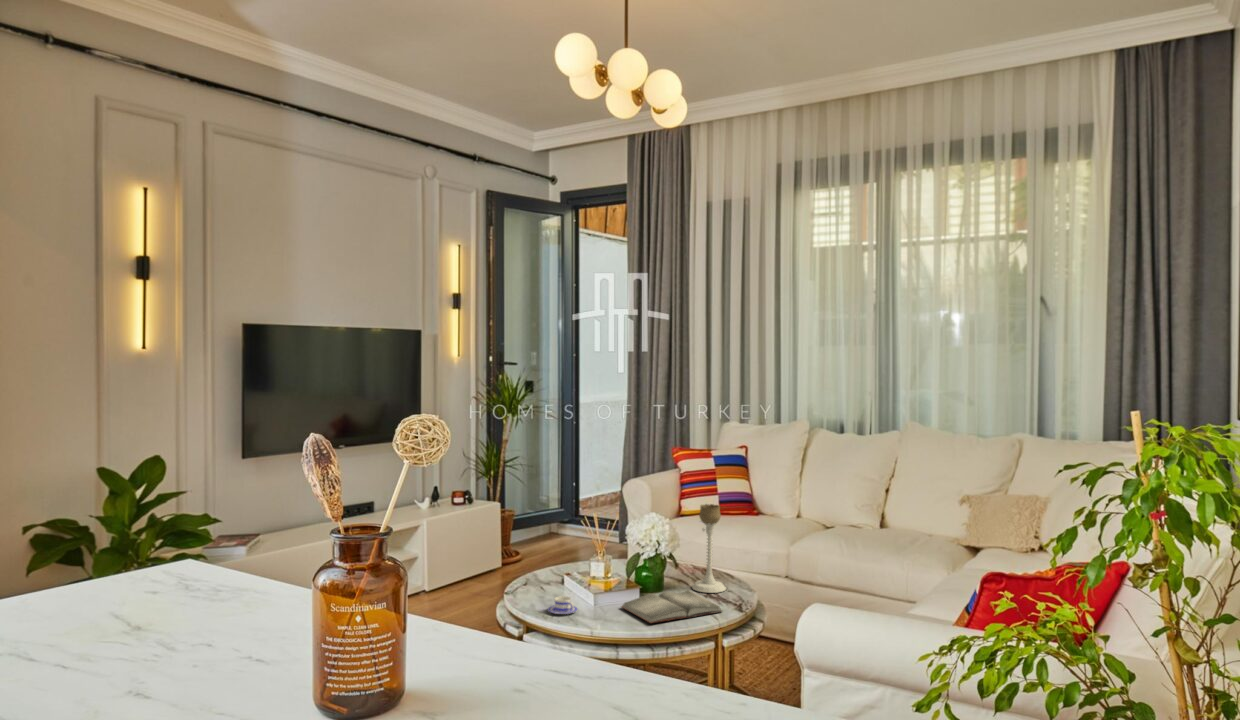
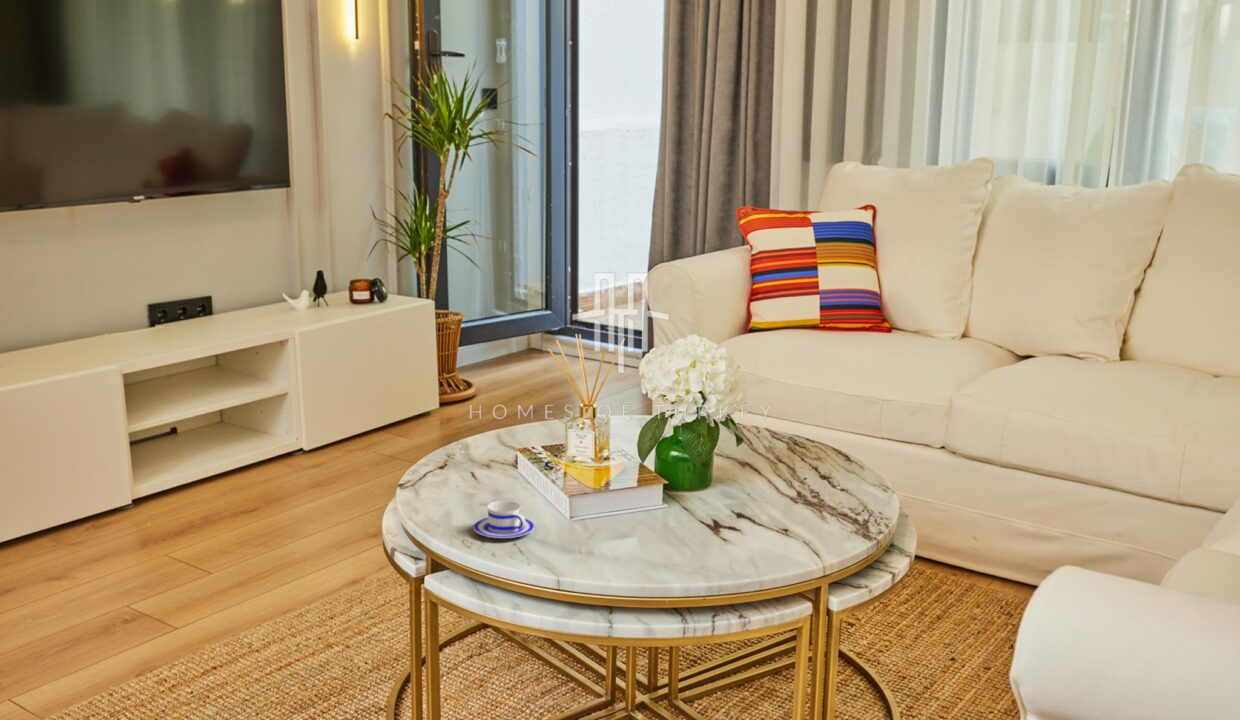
candle holder: present [692,504,726,593] -> none [768,318,836,493]
hardback book: present [622,591,722,623] -> none [622,489,831,565]

